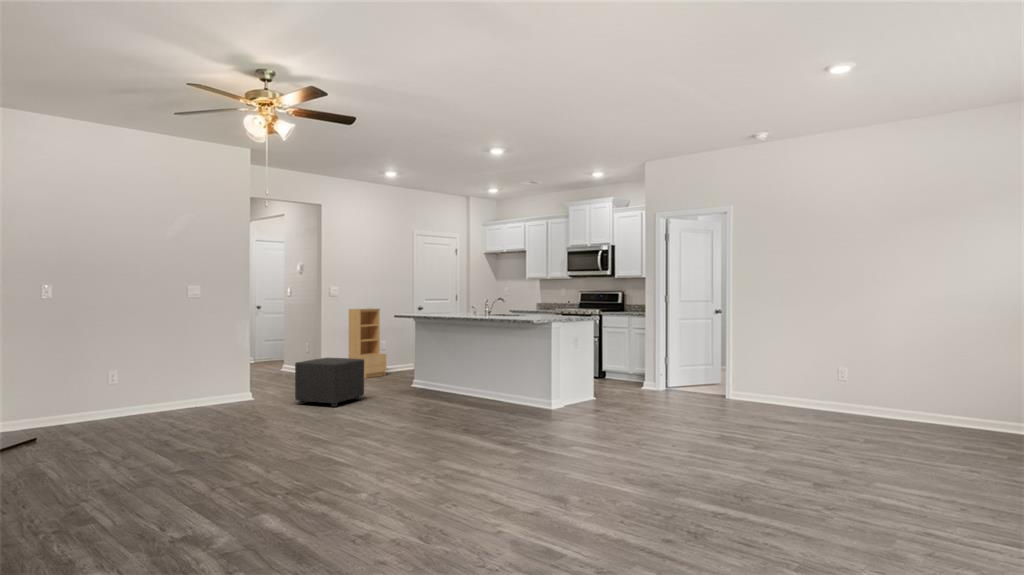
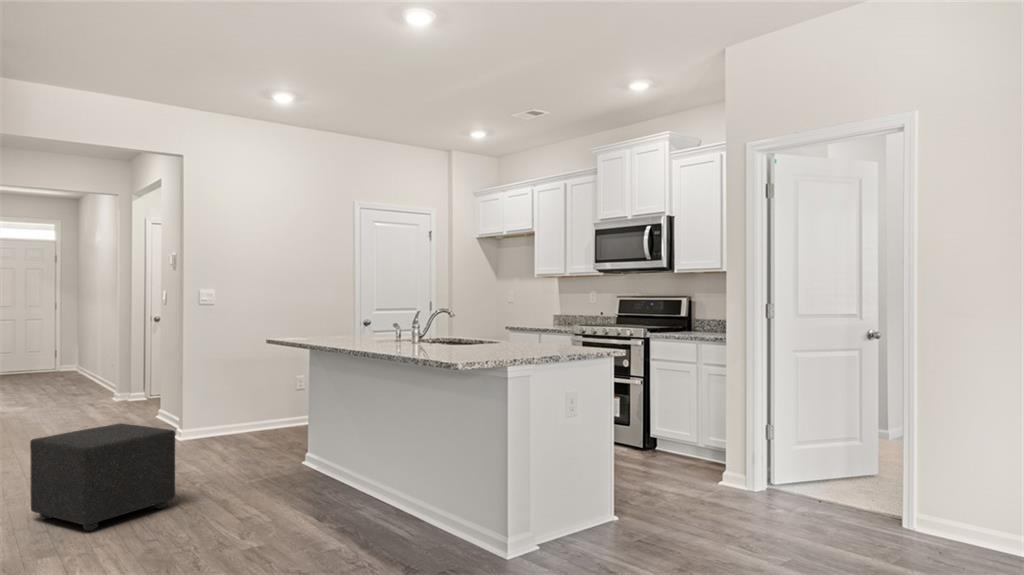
bookshelf: present [349,308,386,378] -> none [231,326,291,444]

